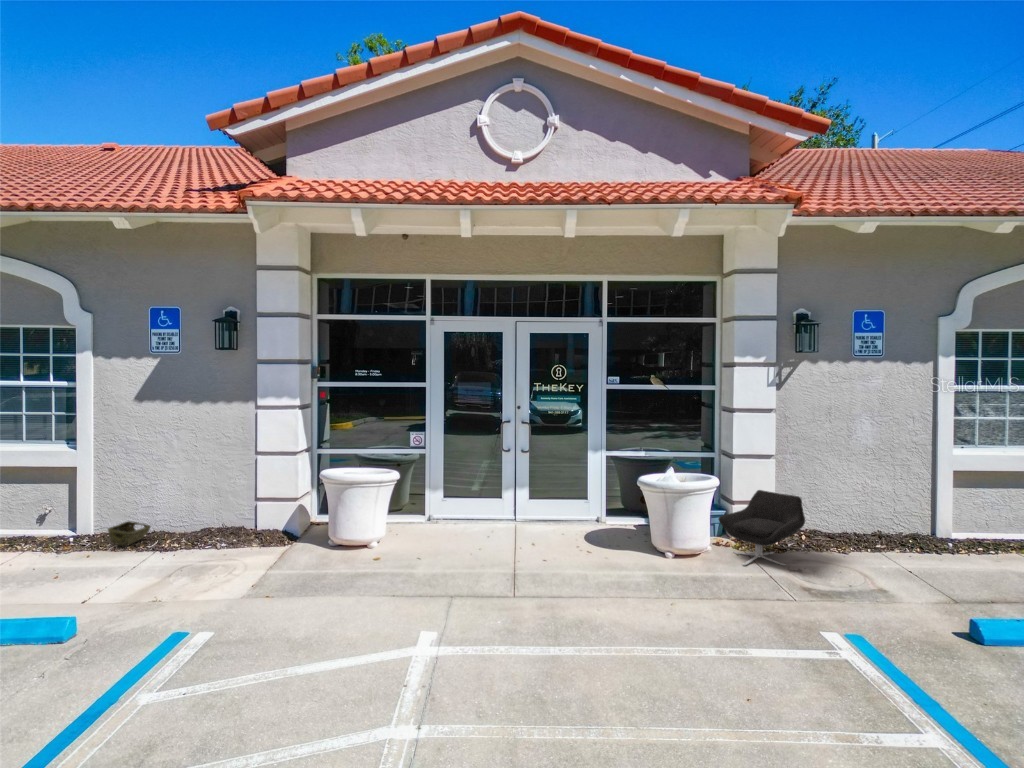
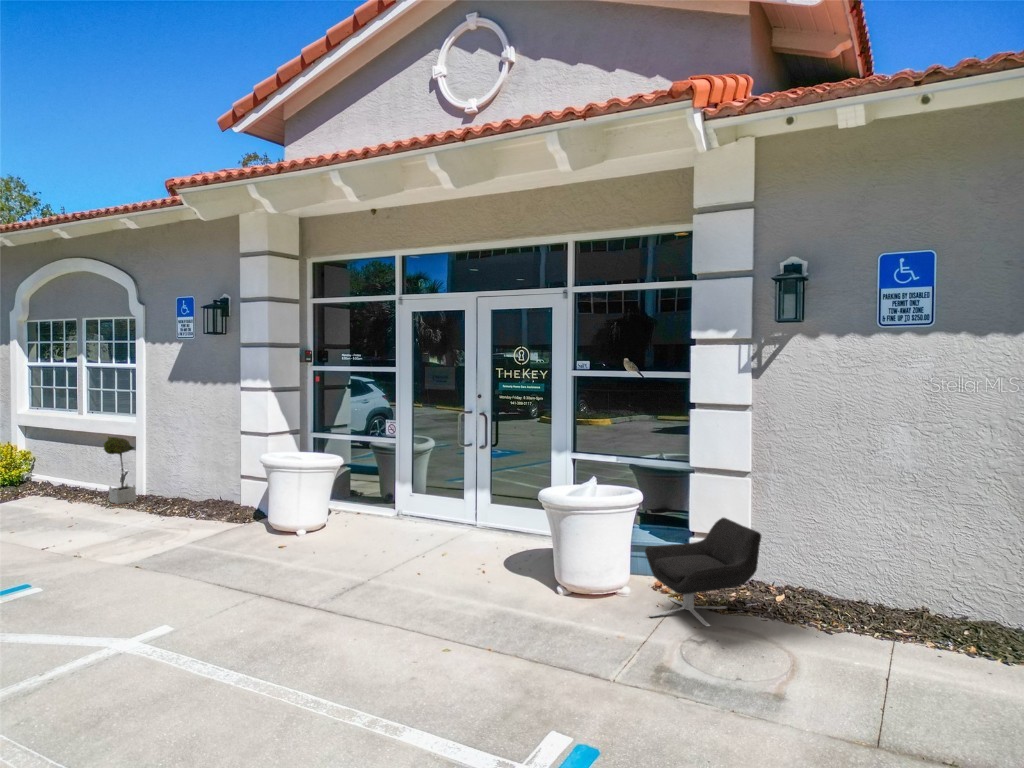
potted tree: none [44,467,87,546] -> present [104,436,136,504]
woven basket: present [108,521,150,546] -> none [134,488,176,509]

